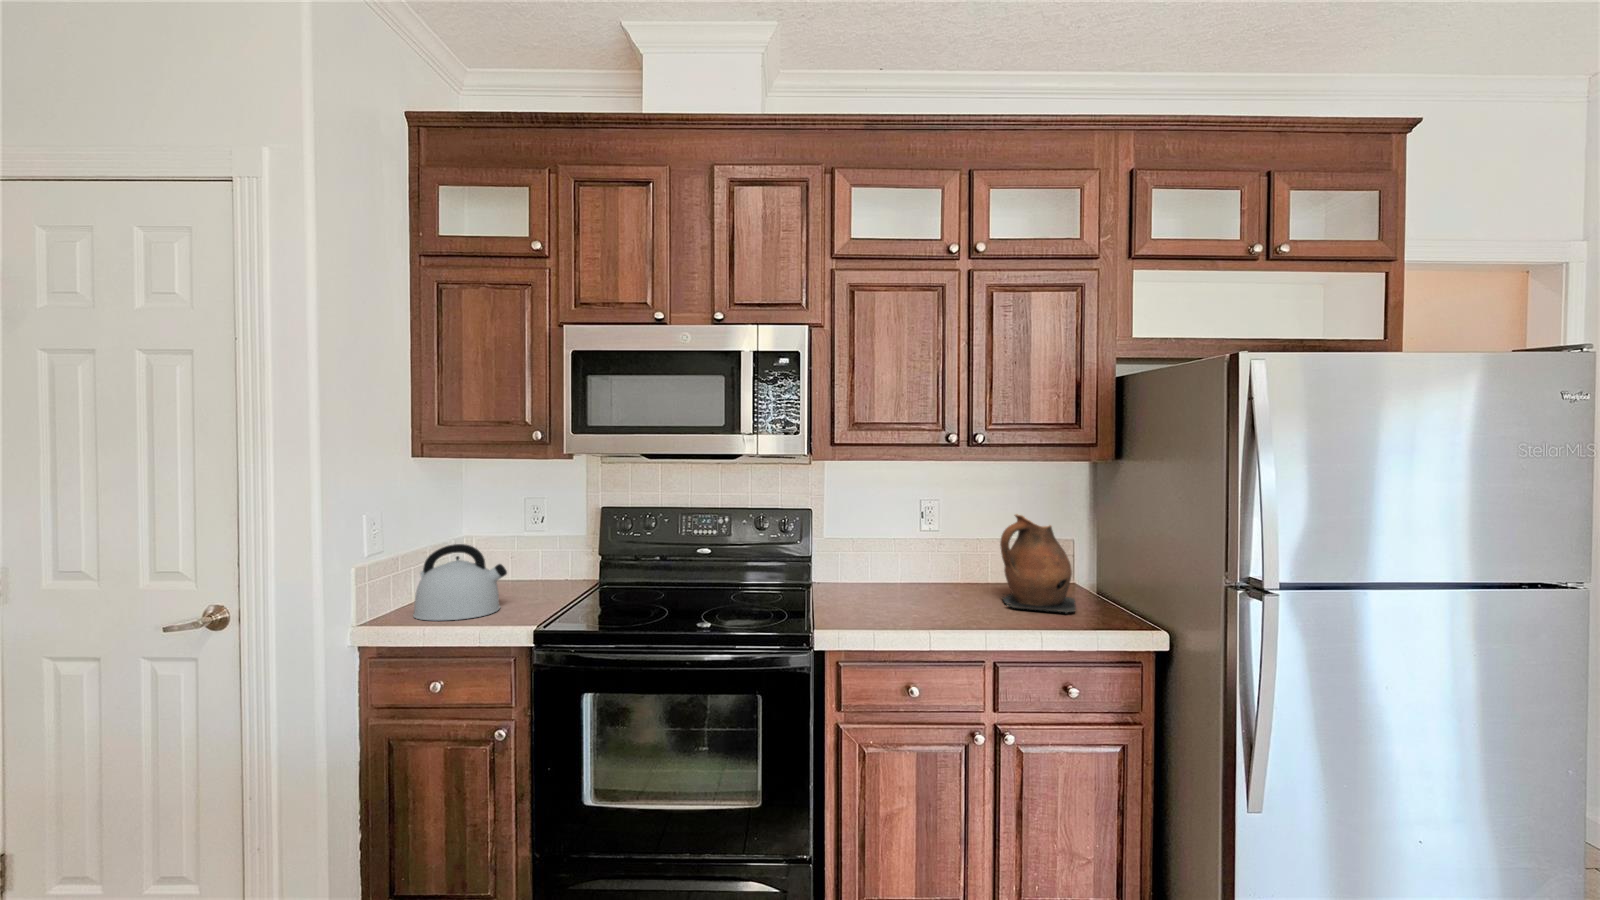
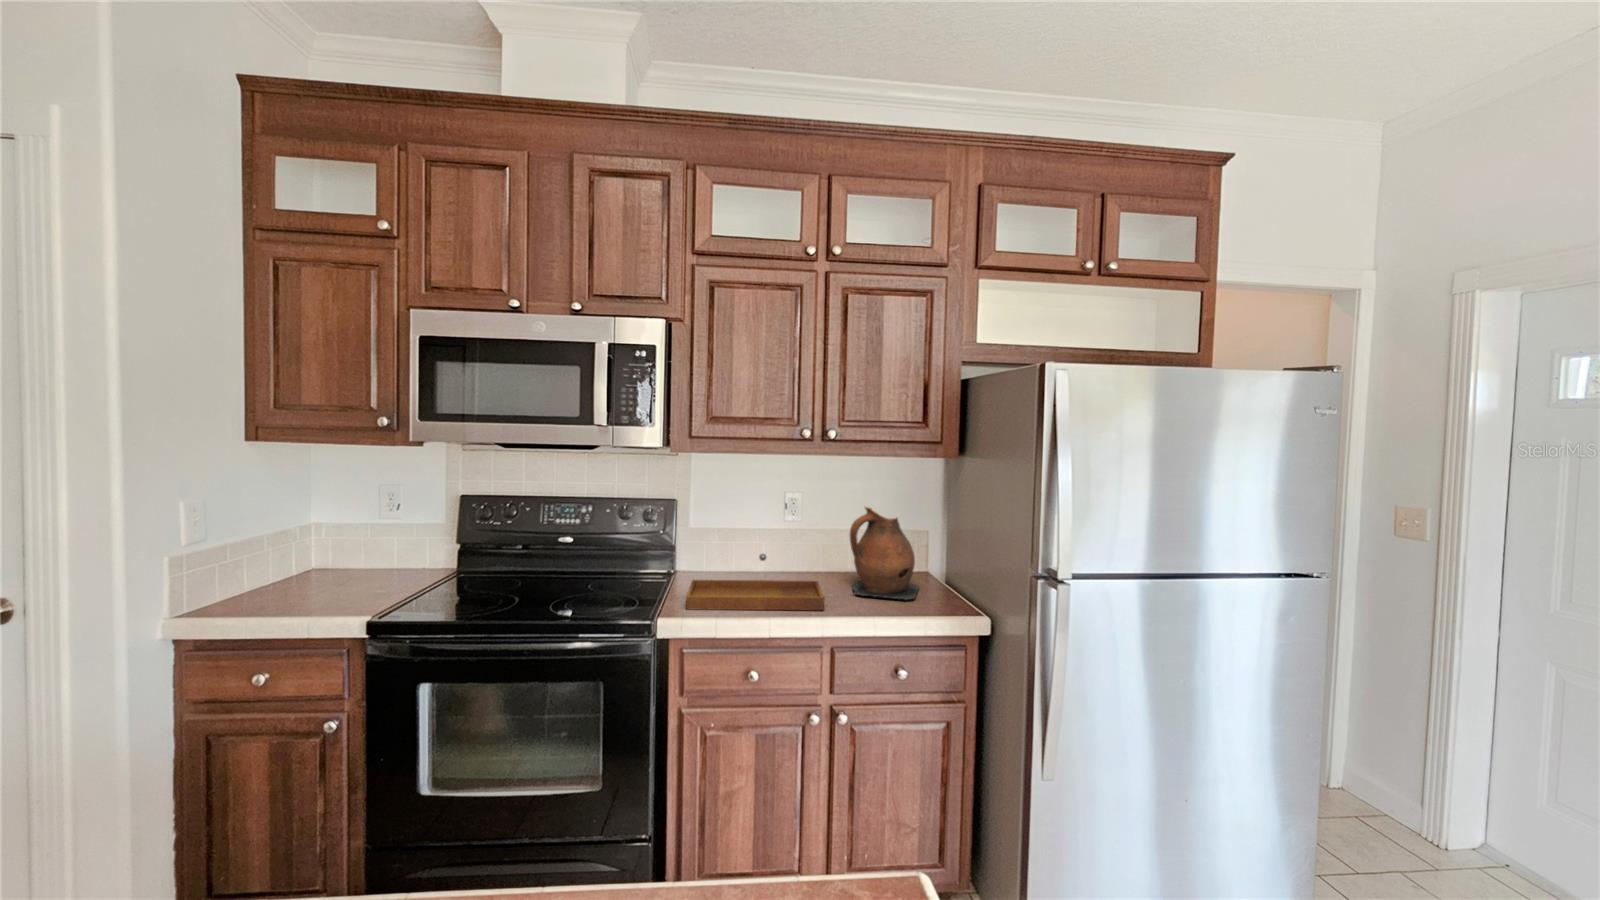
kettle: present [413,544,507,621] -> none [240,532,348,611]
tray: none [837,564,982,623] -> present [686,554,824,610]

